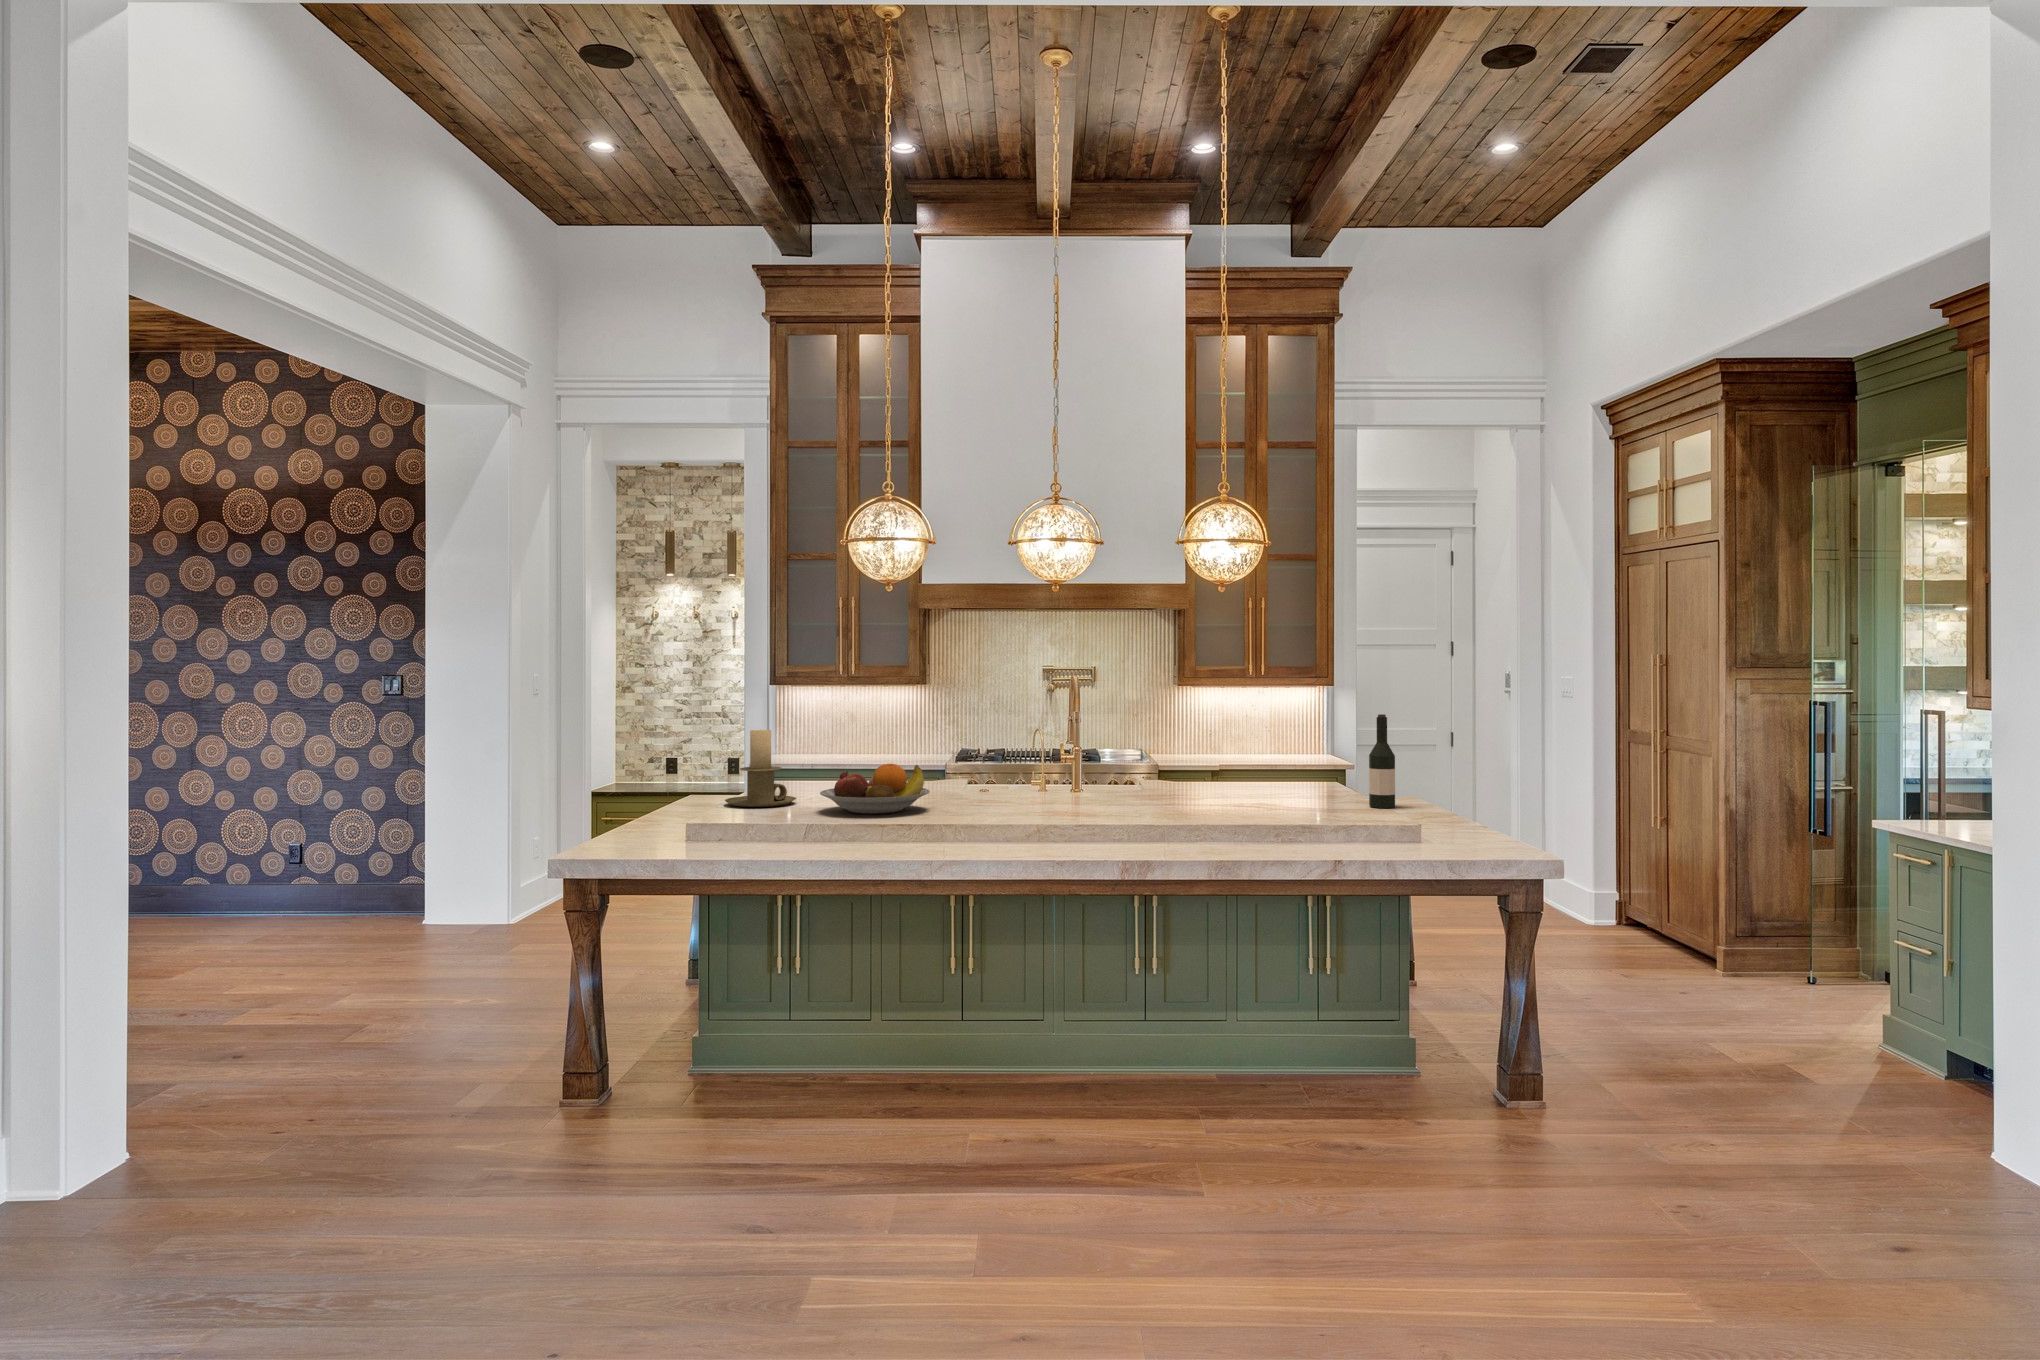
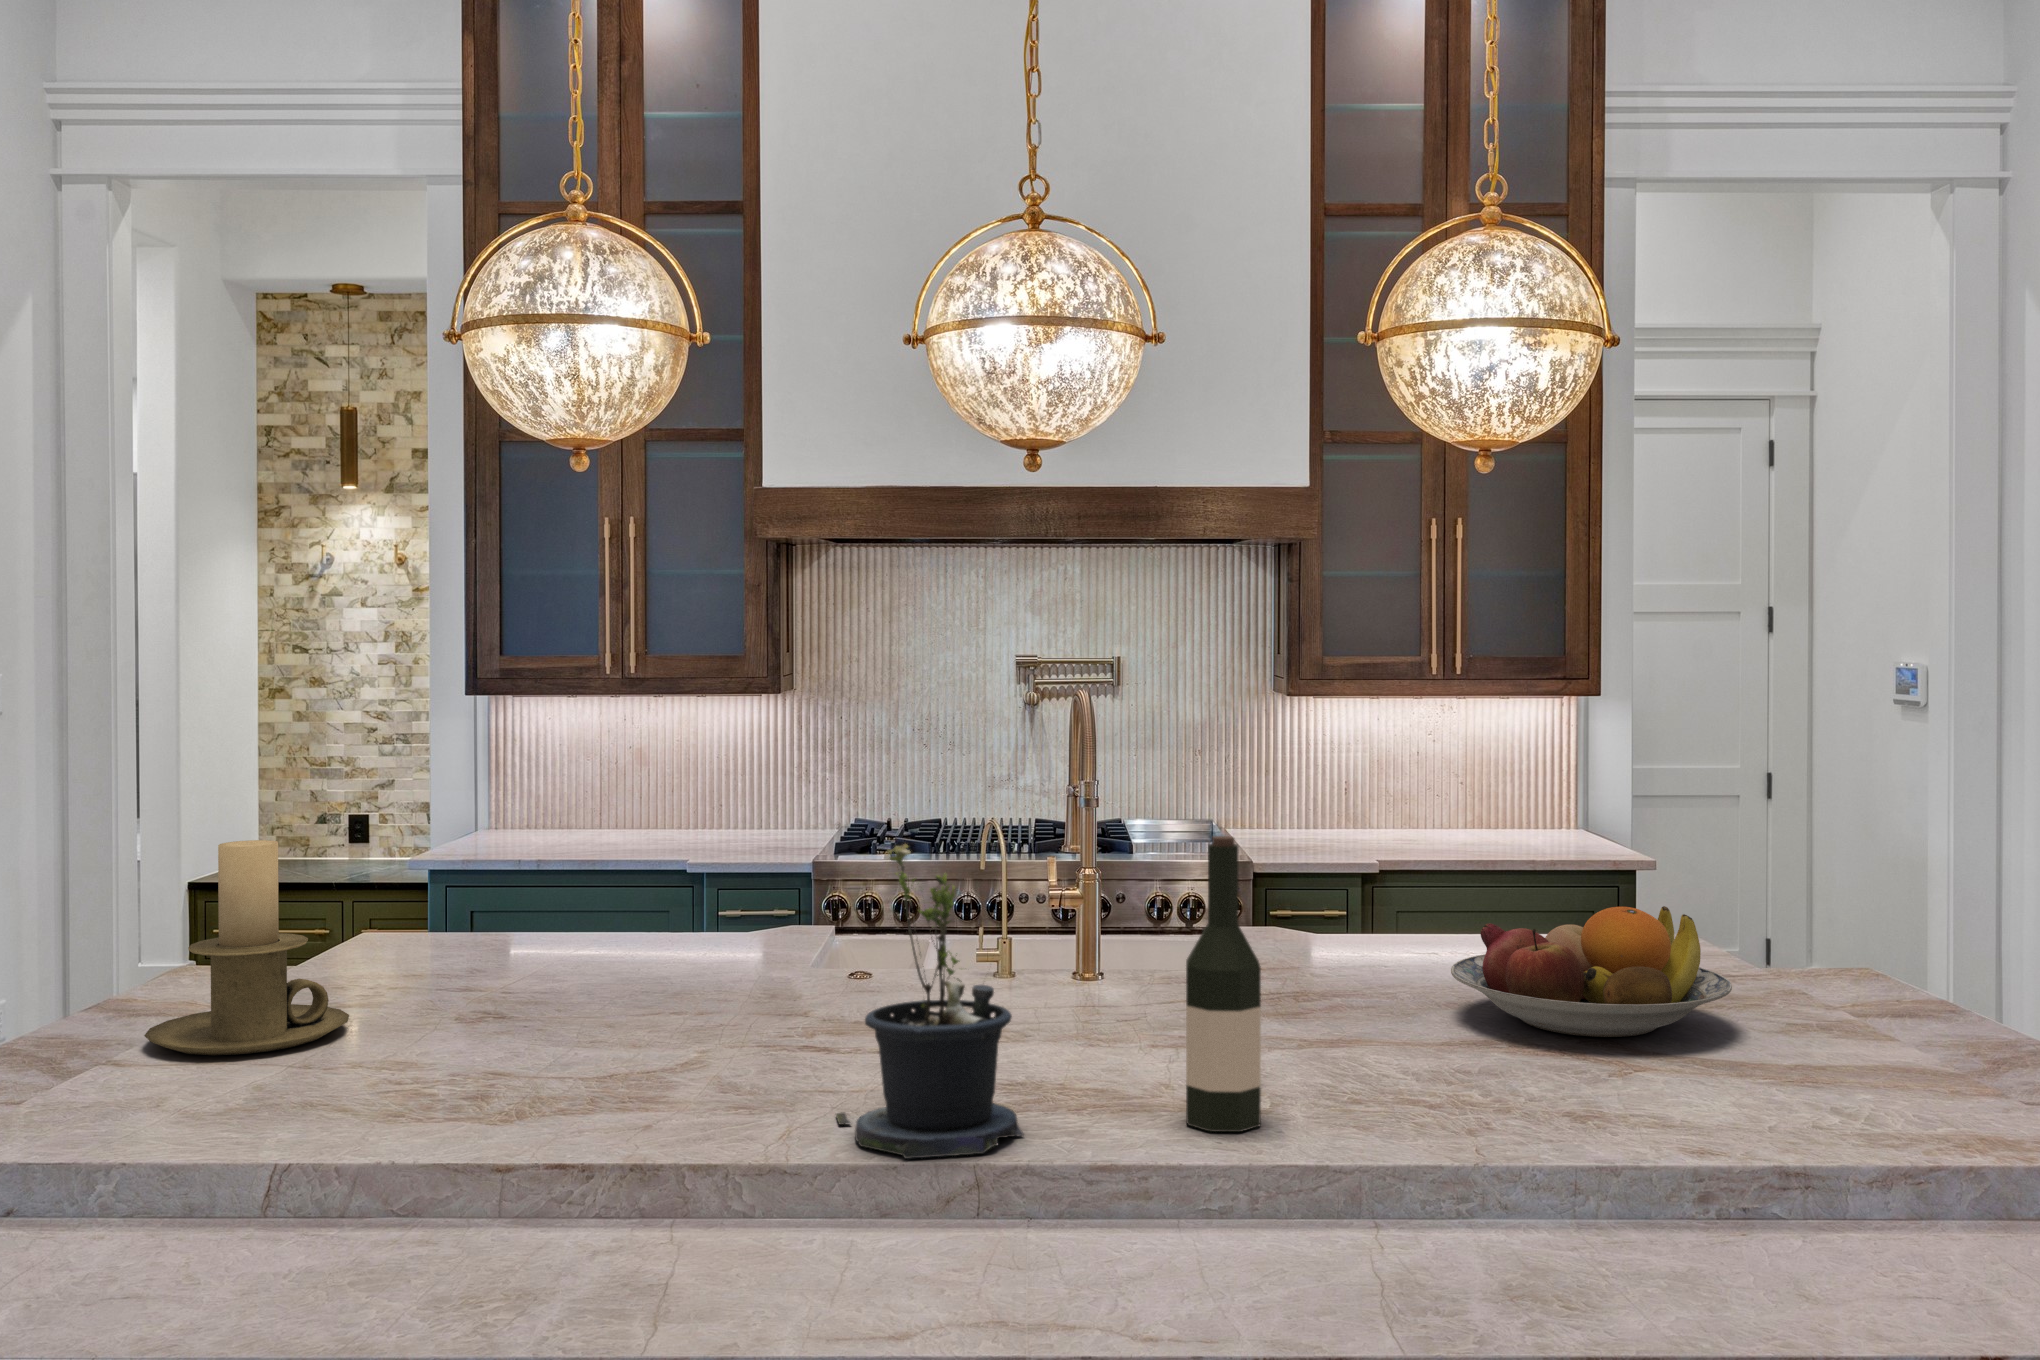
wine bottle: present [1369,714,1395,808] -> present [1186,836,1261,1132]
potted plant: none [989,721,1056,824] -> present [836,844,1024,1159]
fruit bowl: present [820,764,930,814] -> present [1451,906,1732,1037]

